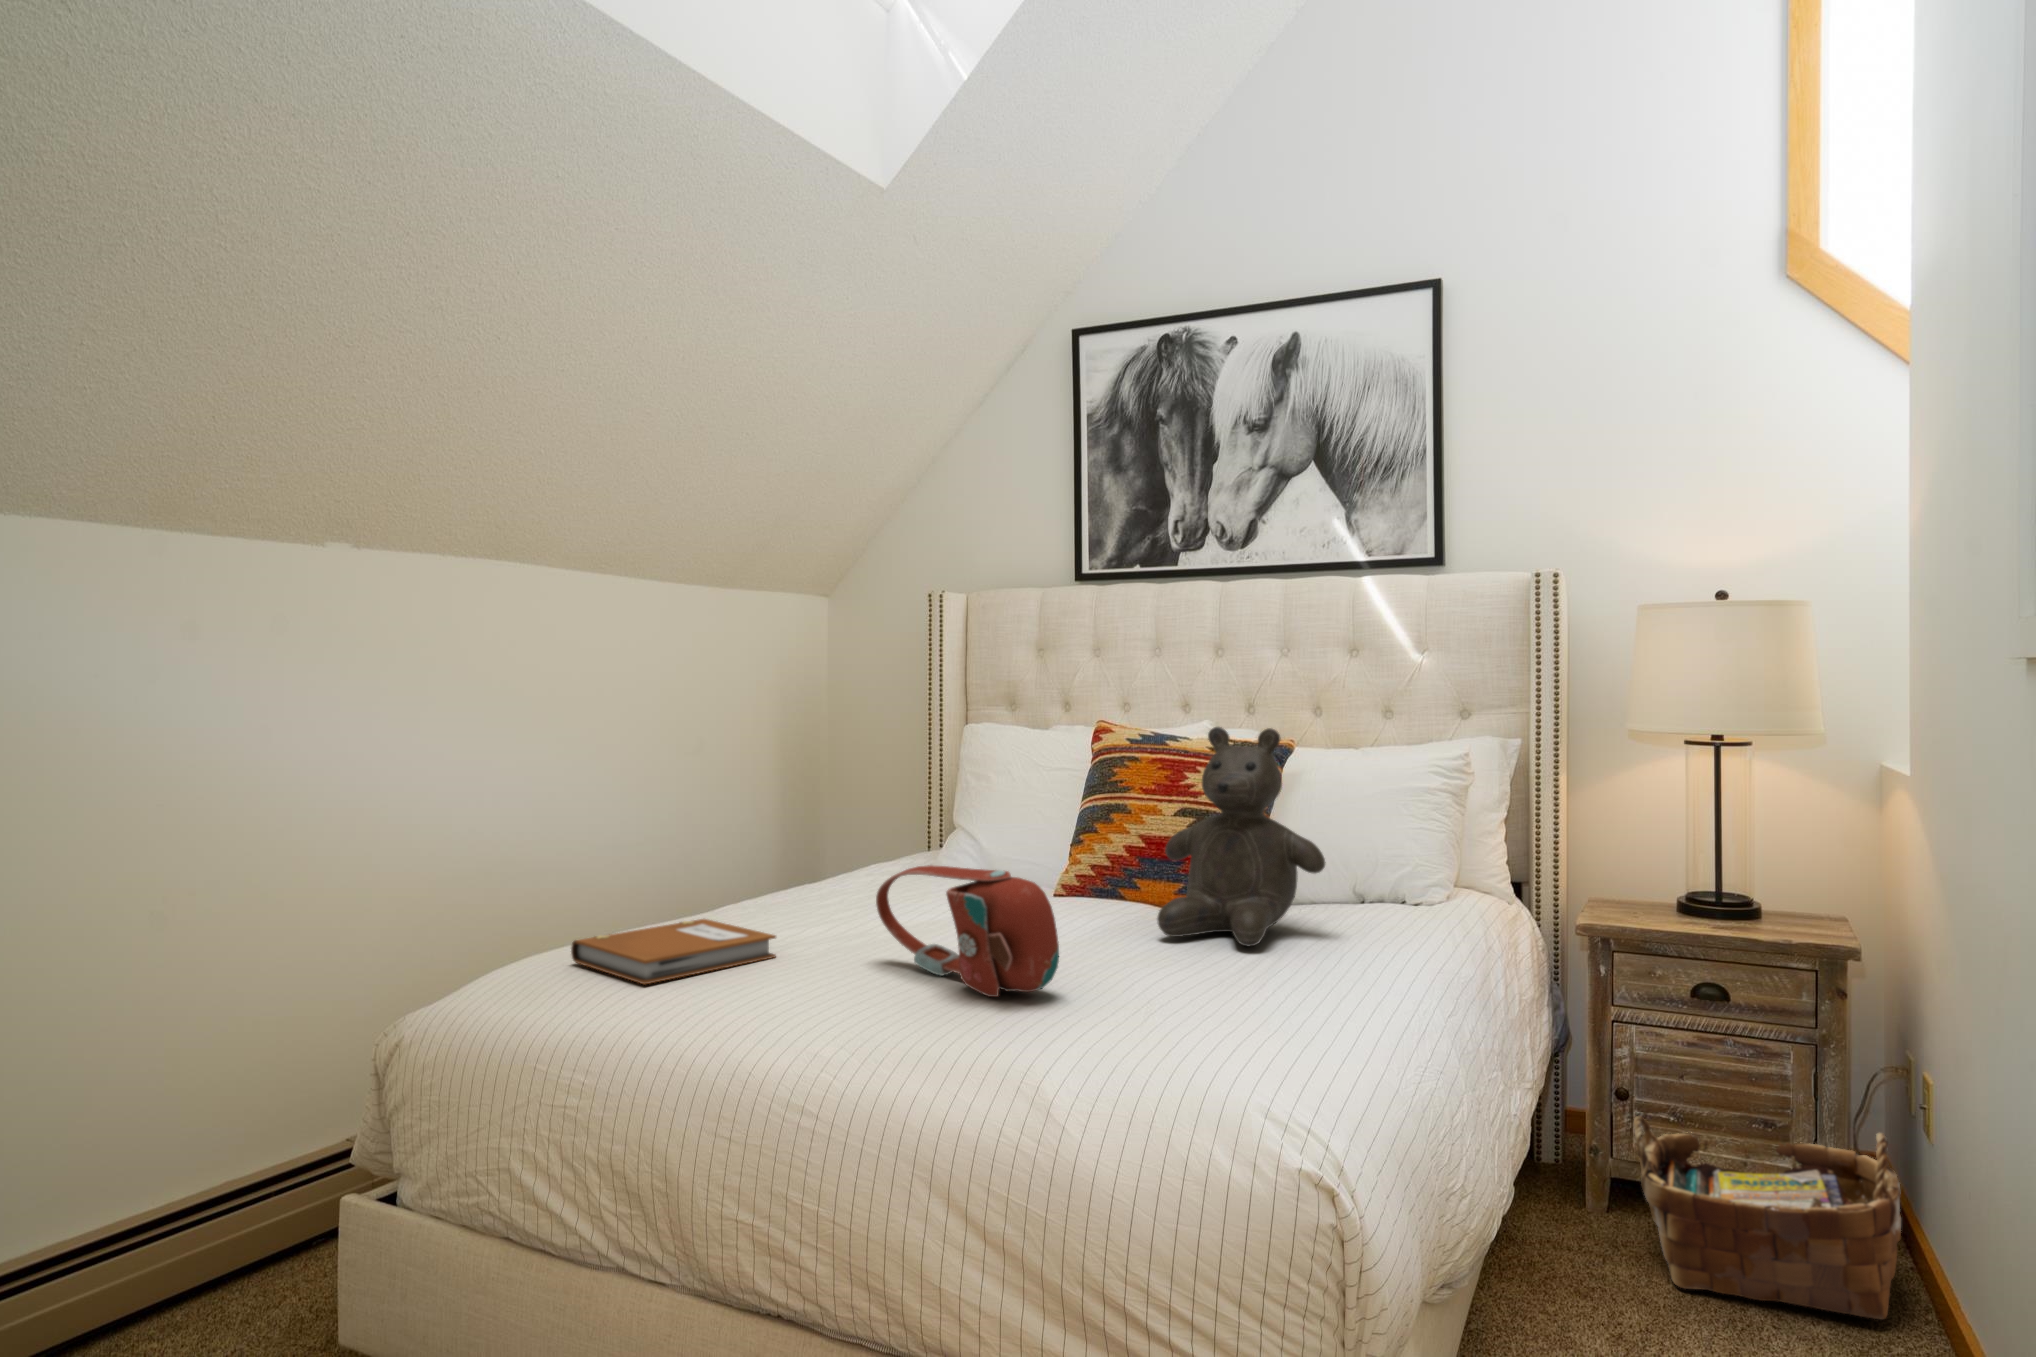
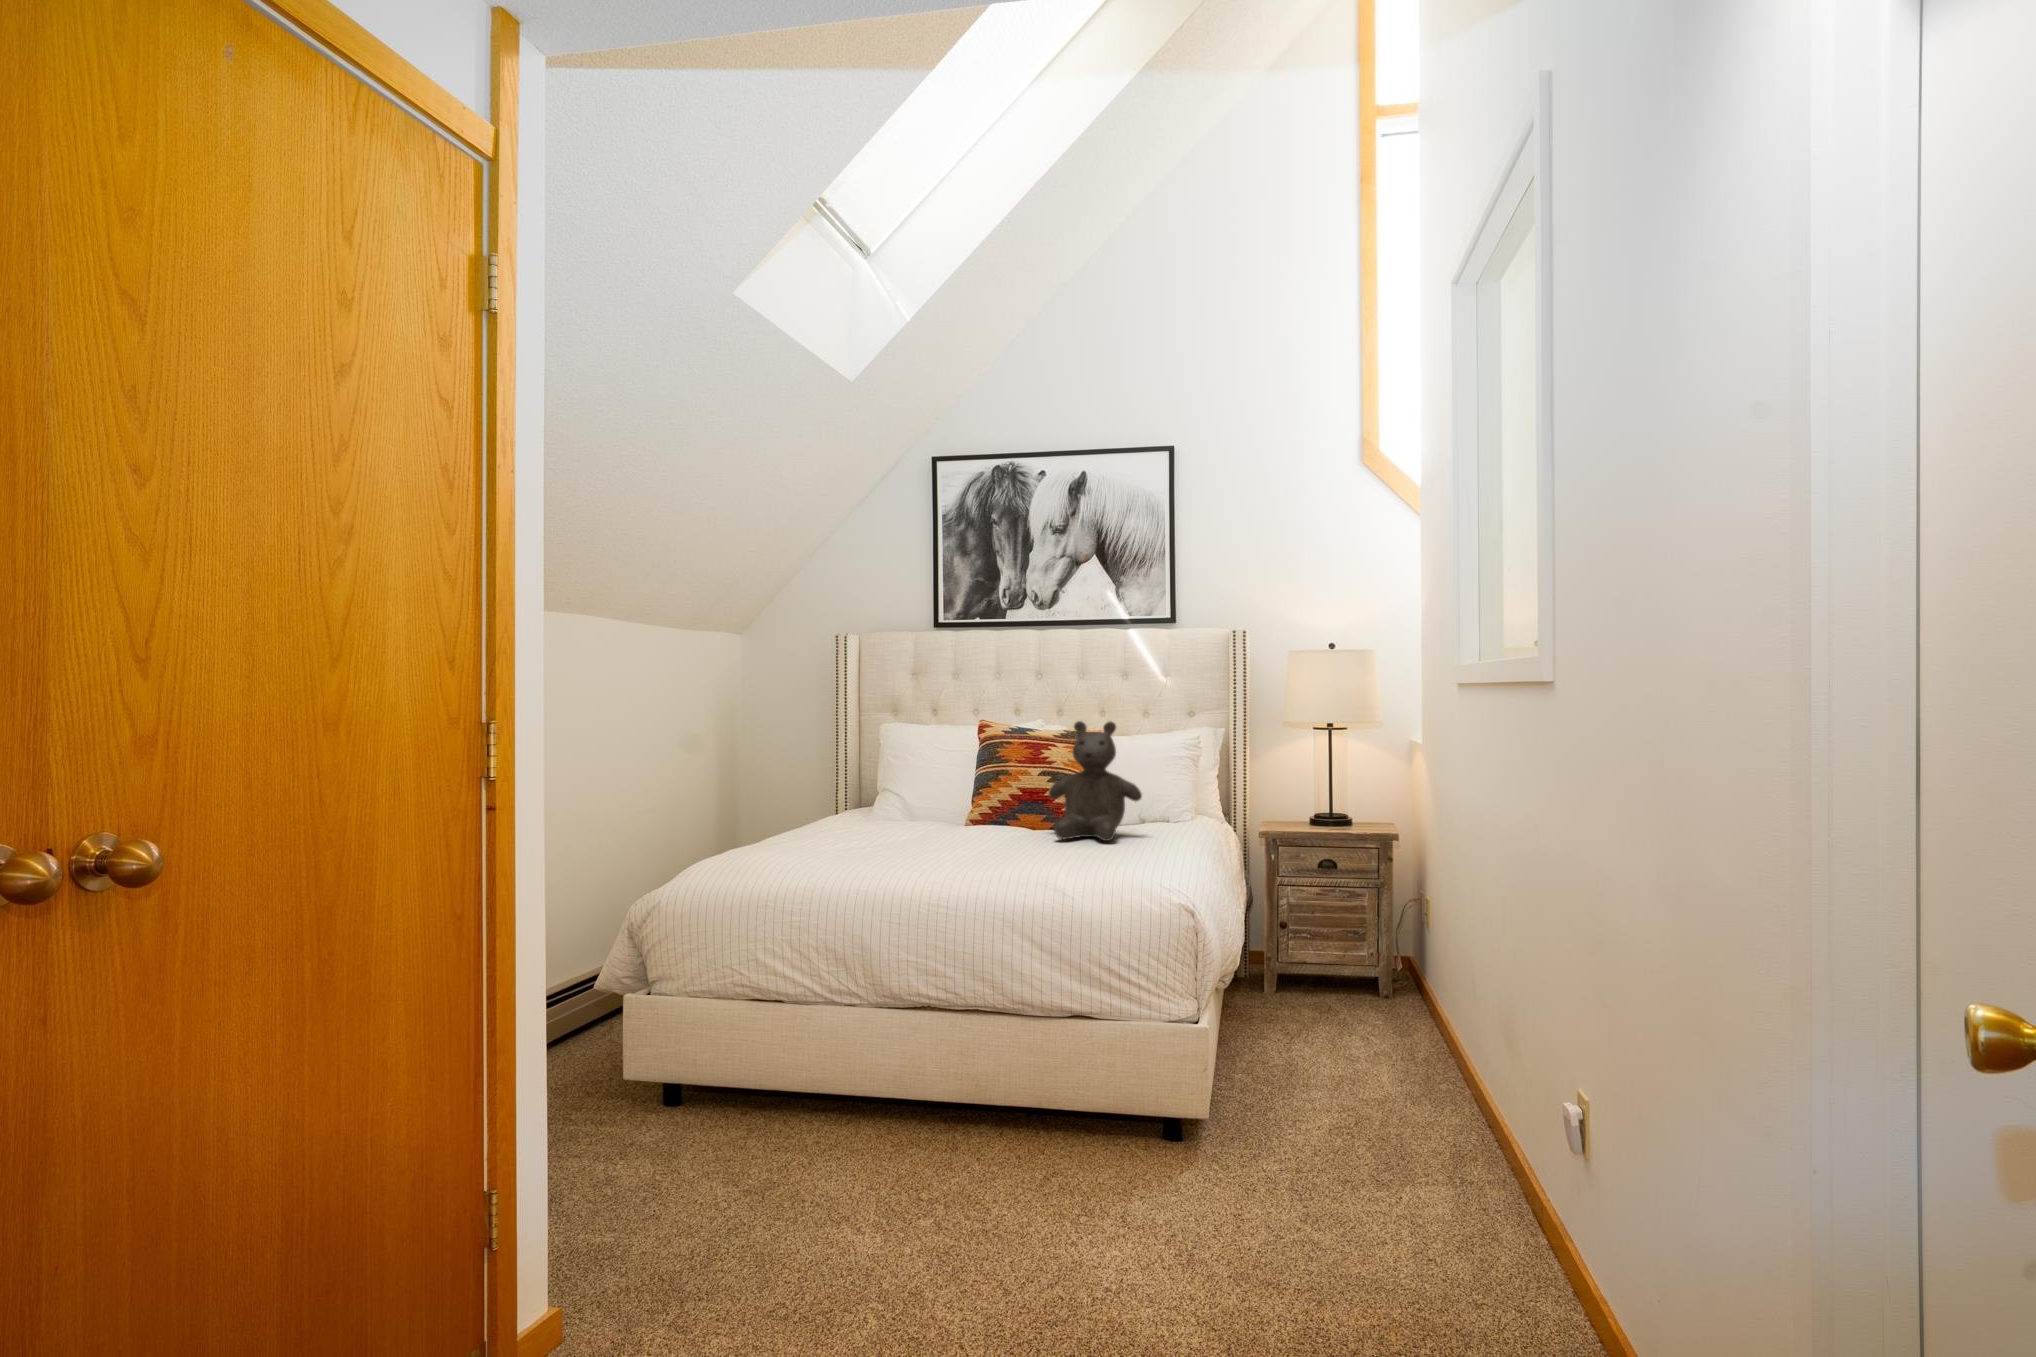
handbag: present [876,865,1059,997] -> none [914,797,1032,865]
notebook: present [571,919,776,984] -> none [737,840,852,869]
woven basket: present [1633,1116,1901,1319] -> none [1292,927,1419,1017]

